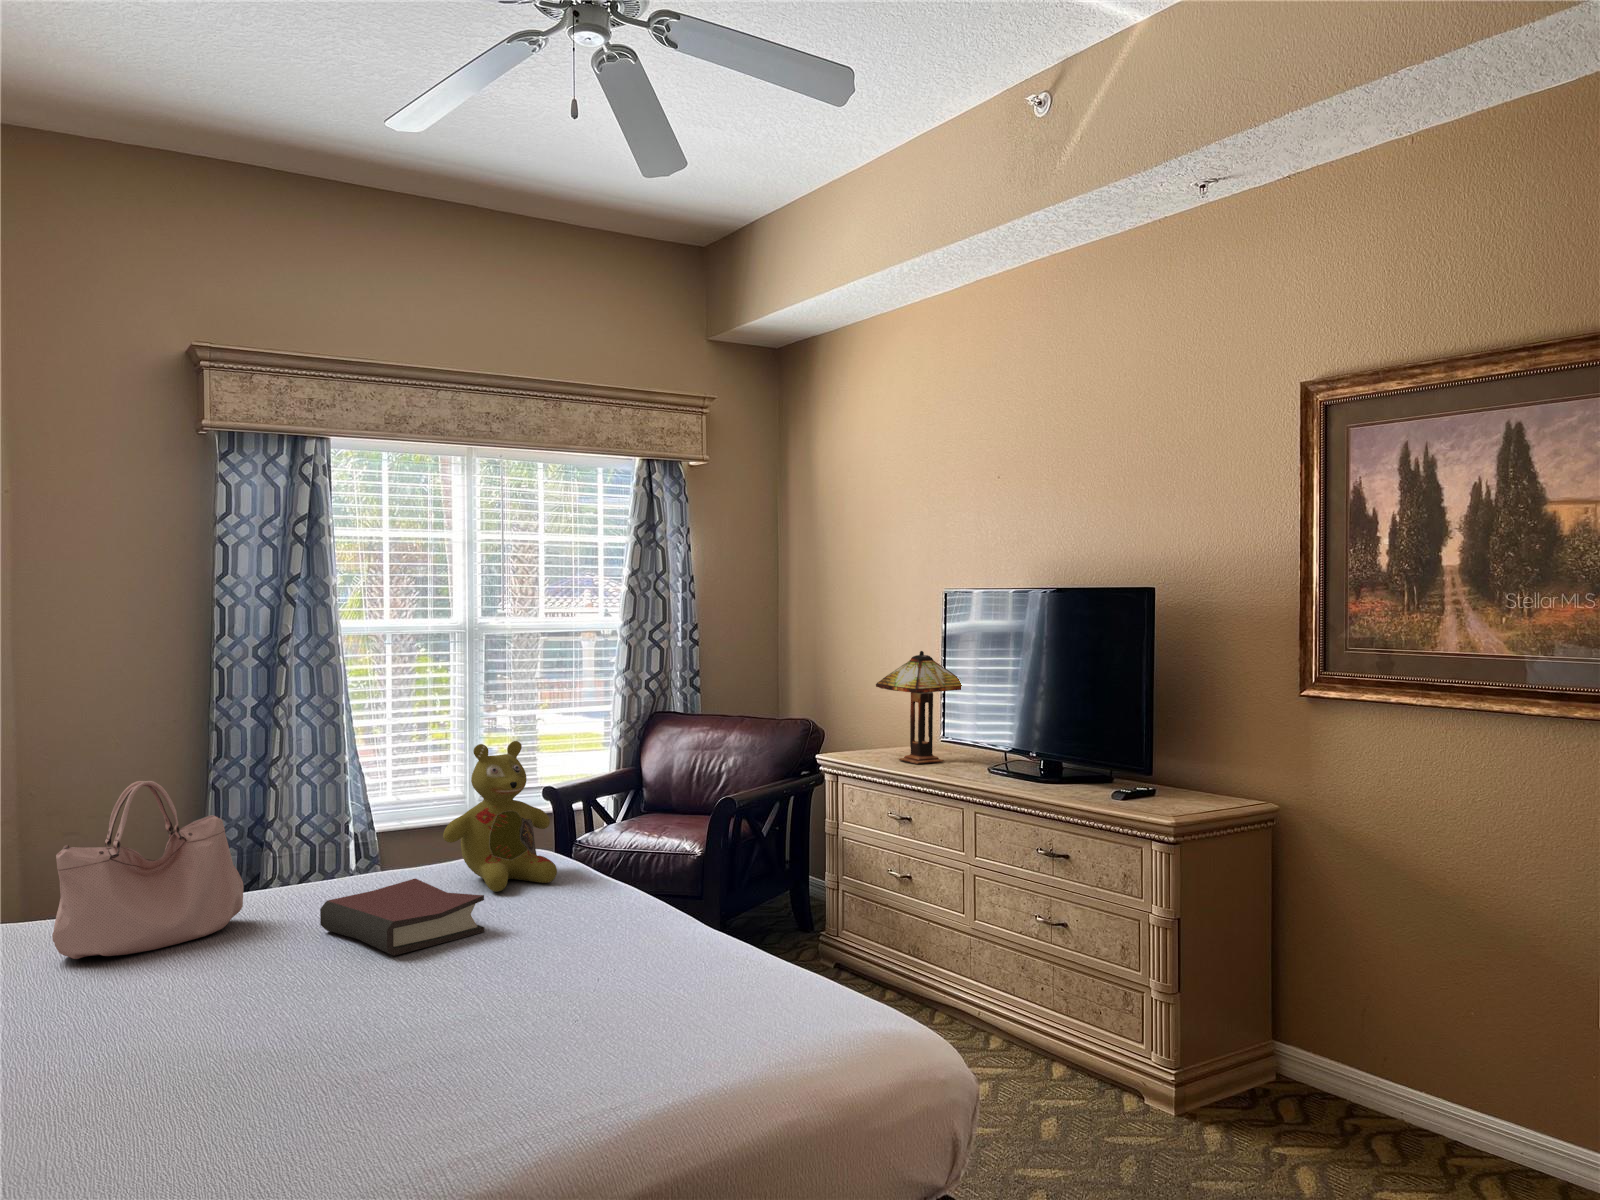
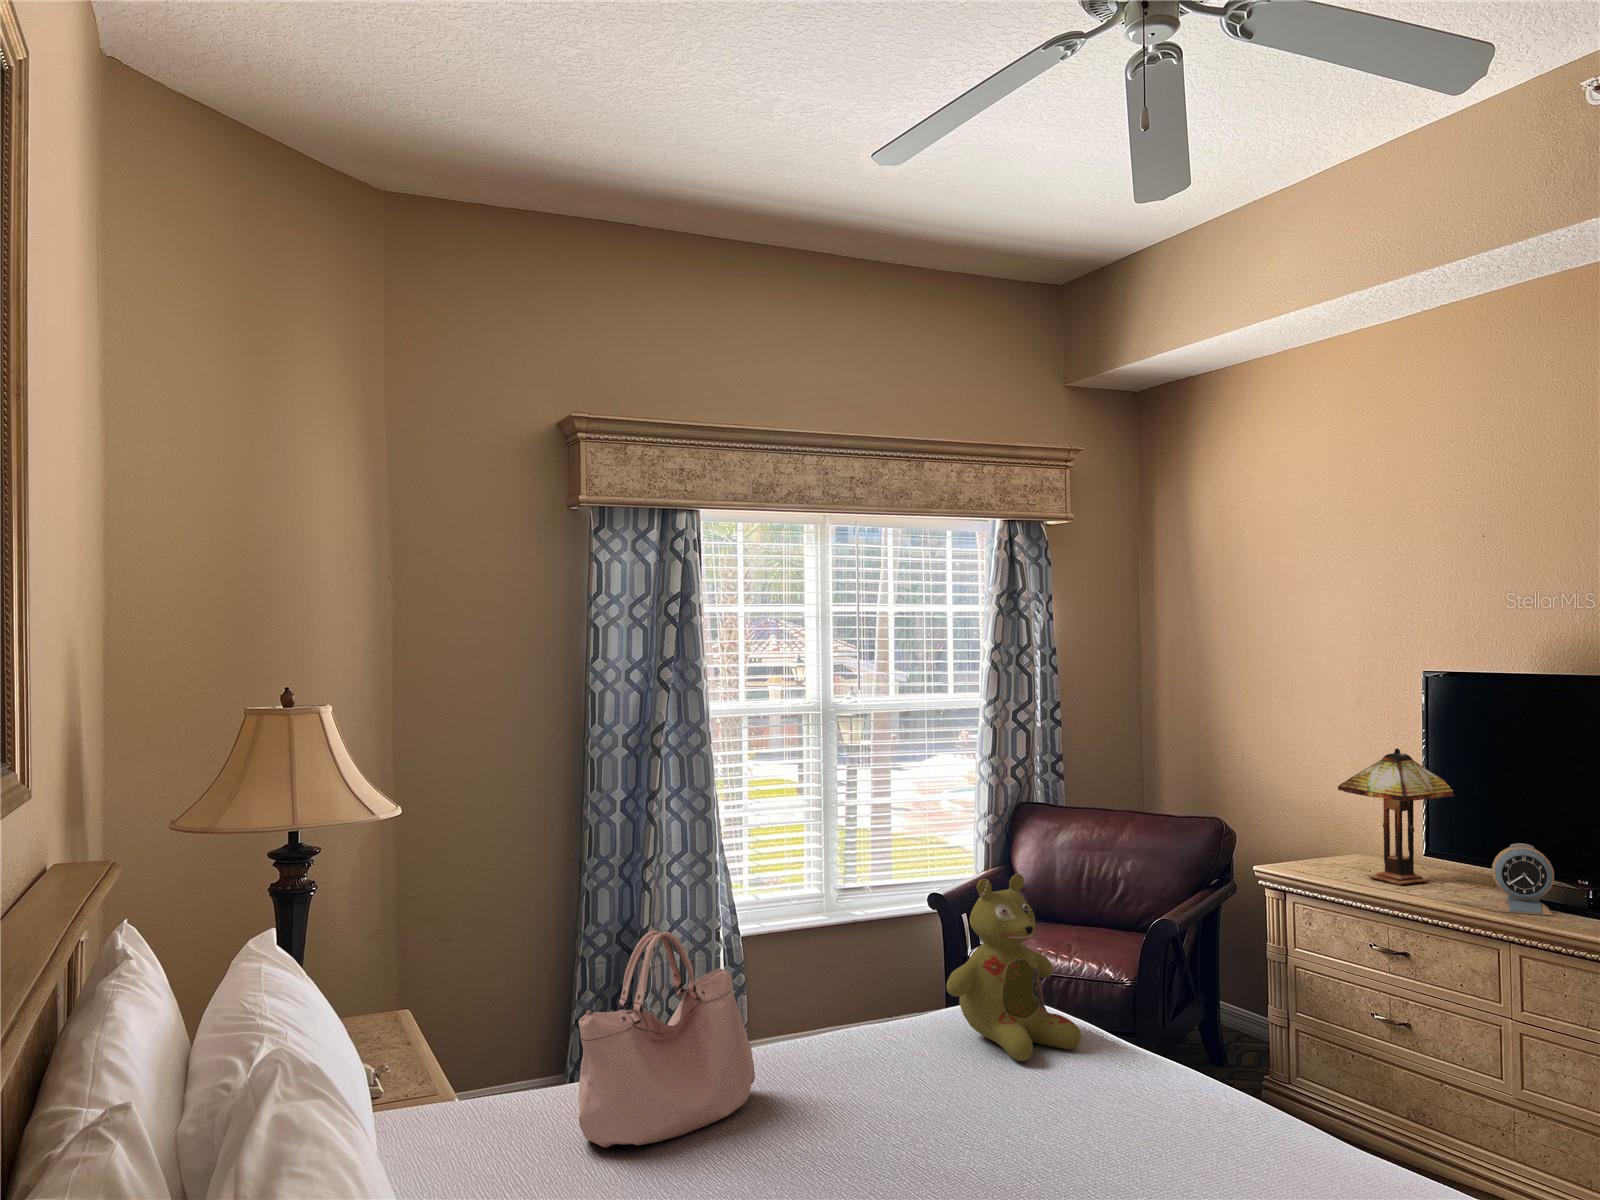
alarm clock: none [969,723,1014,780] -> present [1492,843,1554,916]
hardback book: present [320,879,484,956] -> none [857,1047,1057,1164]

